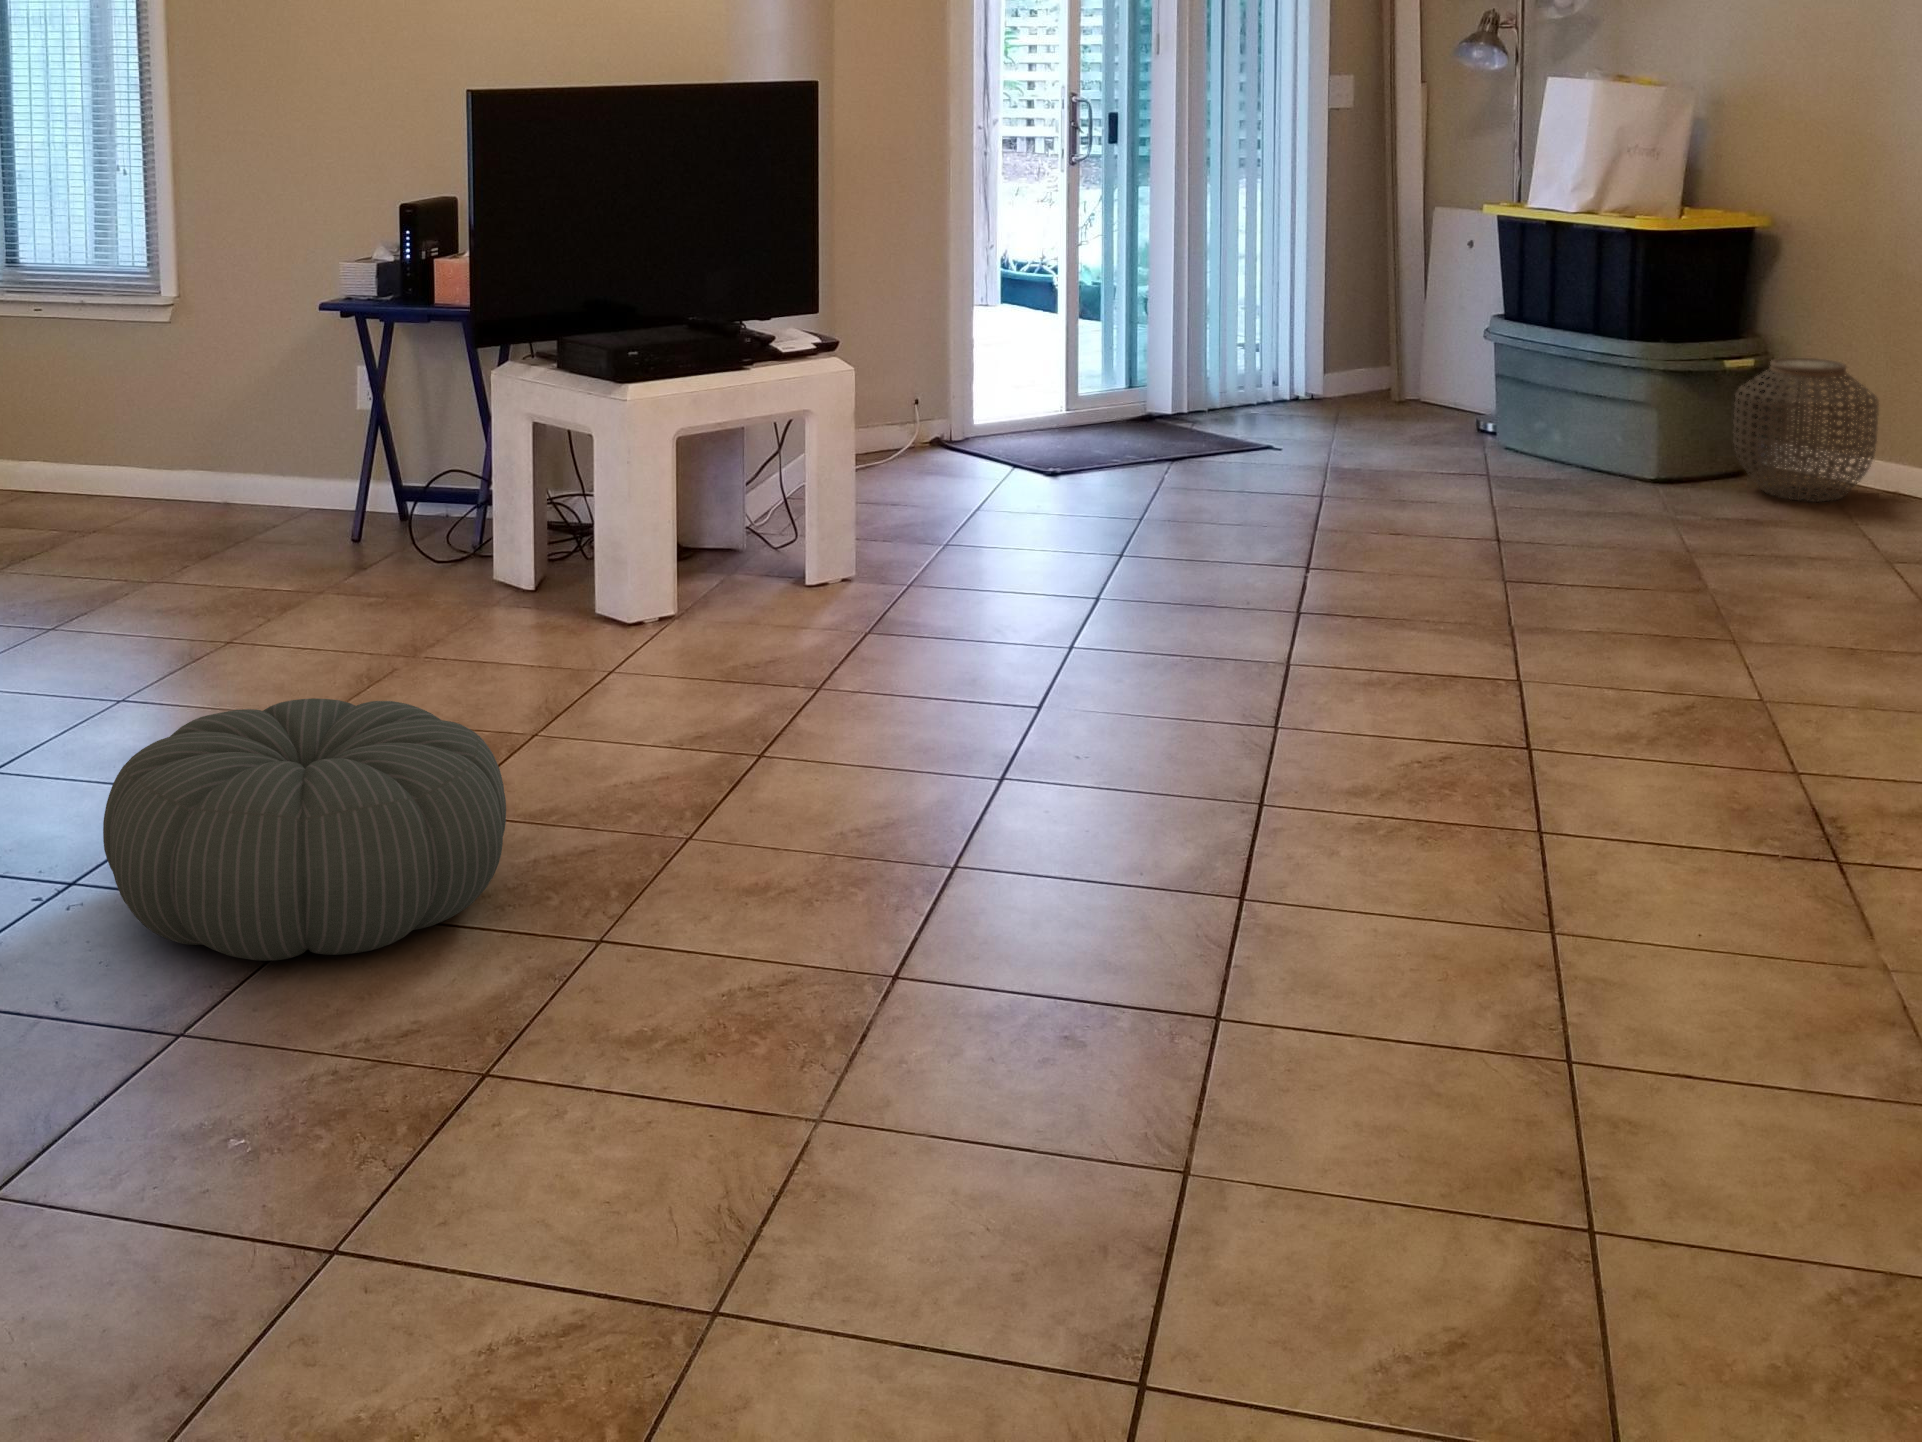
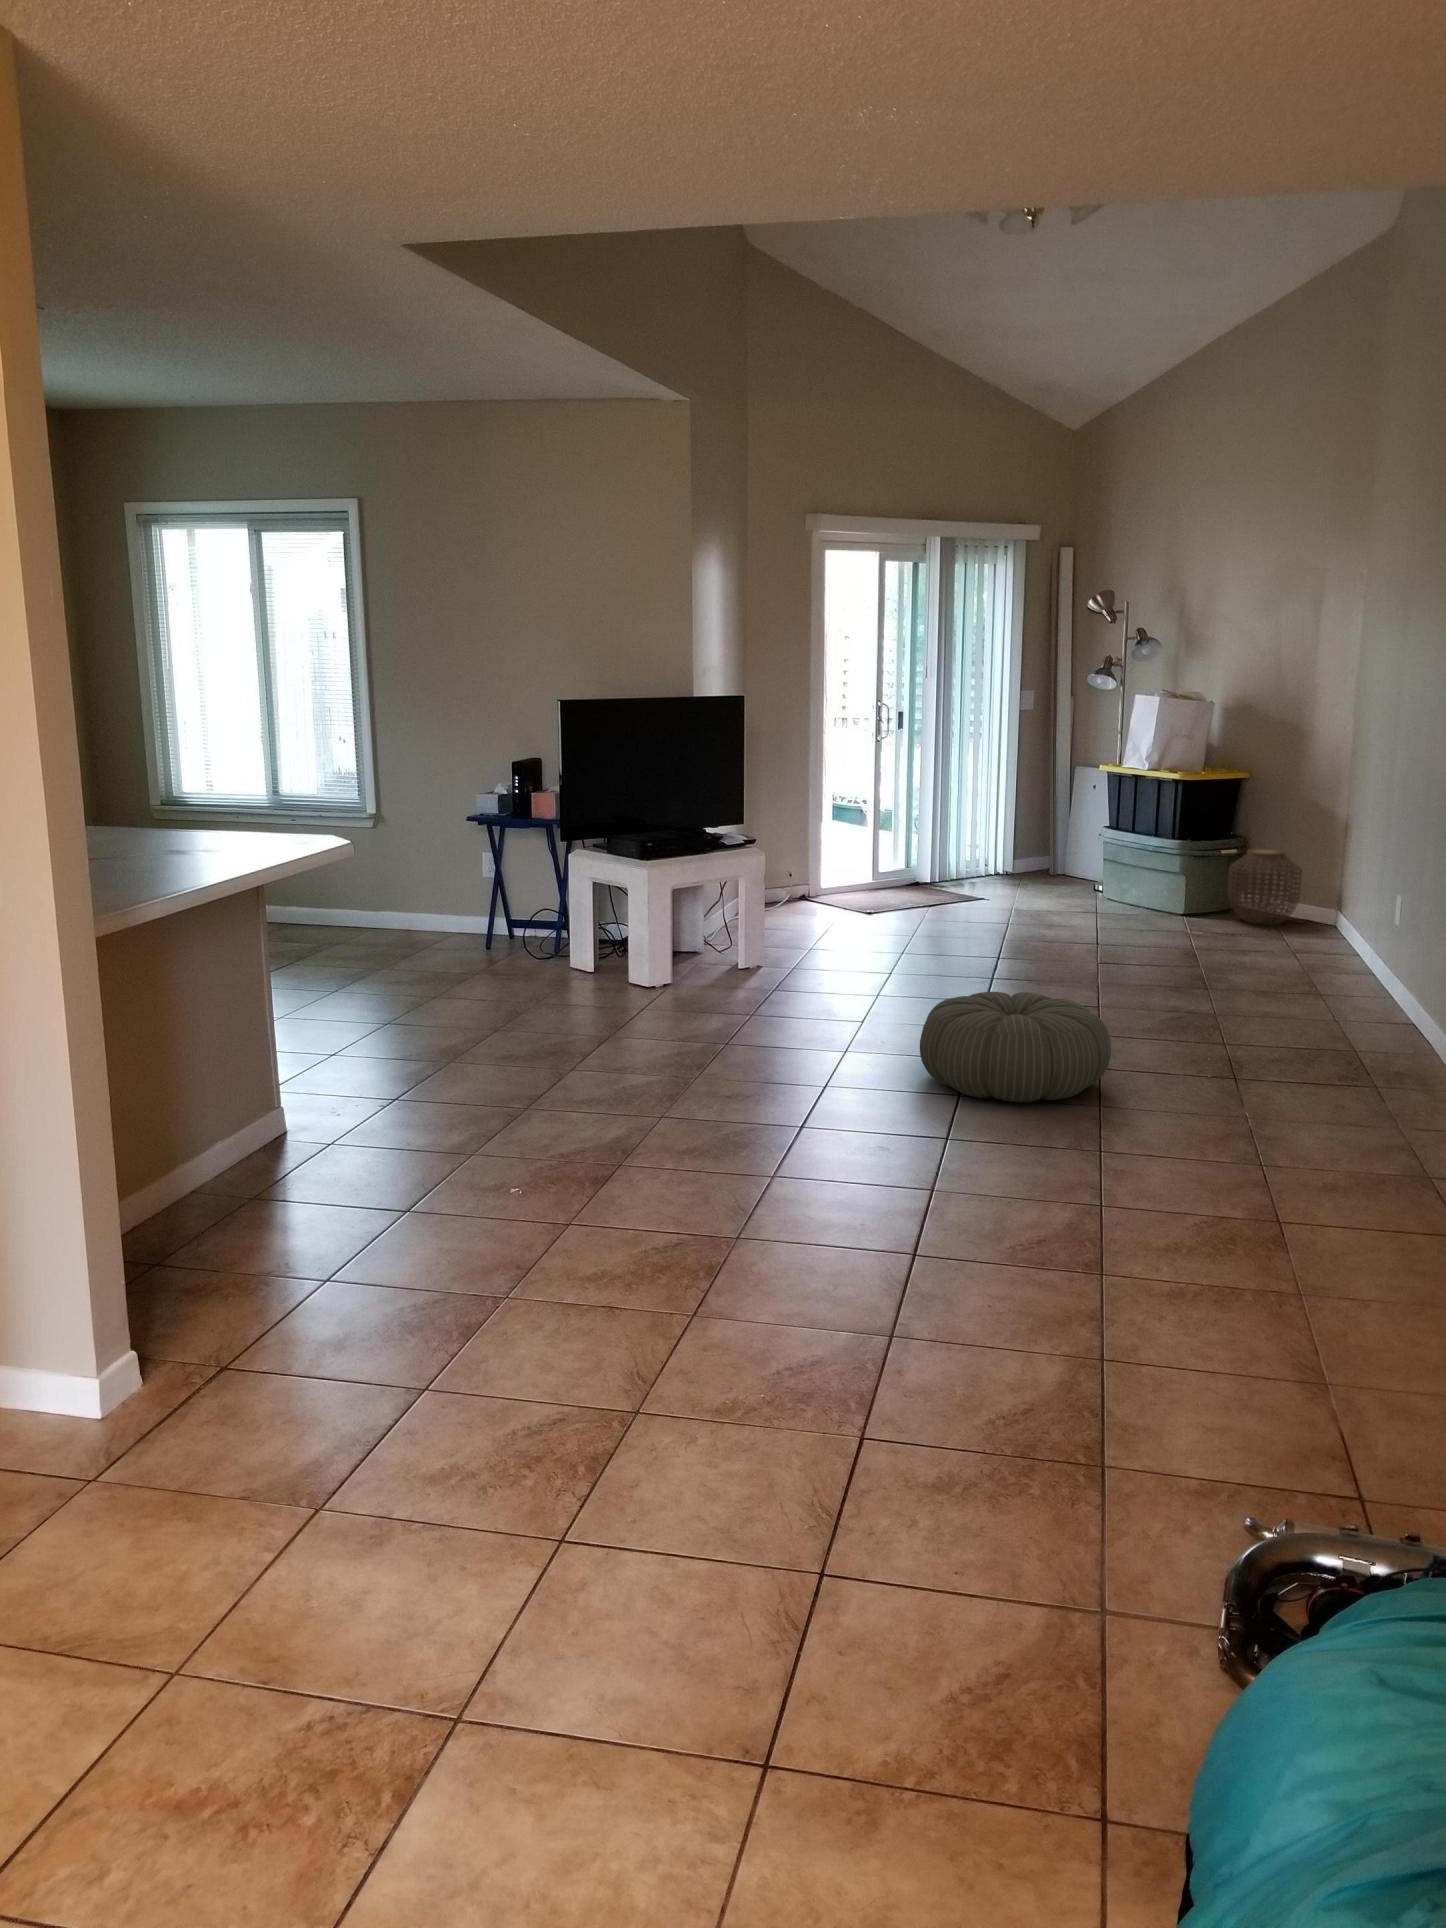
pouf: present [103,698,506,961] -> present [920,992,1111,1102]

